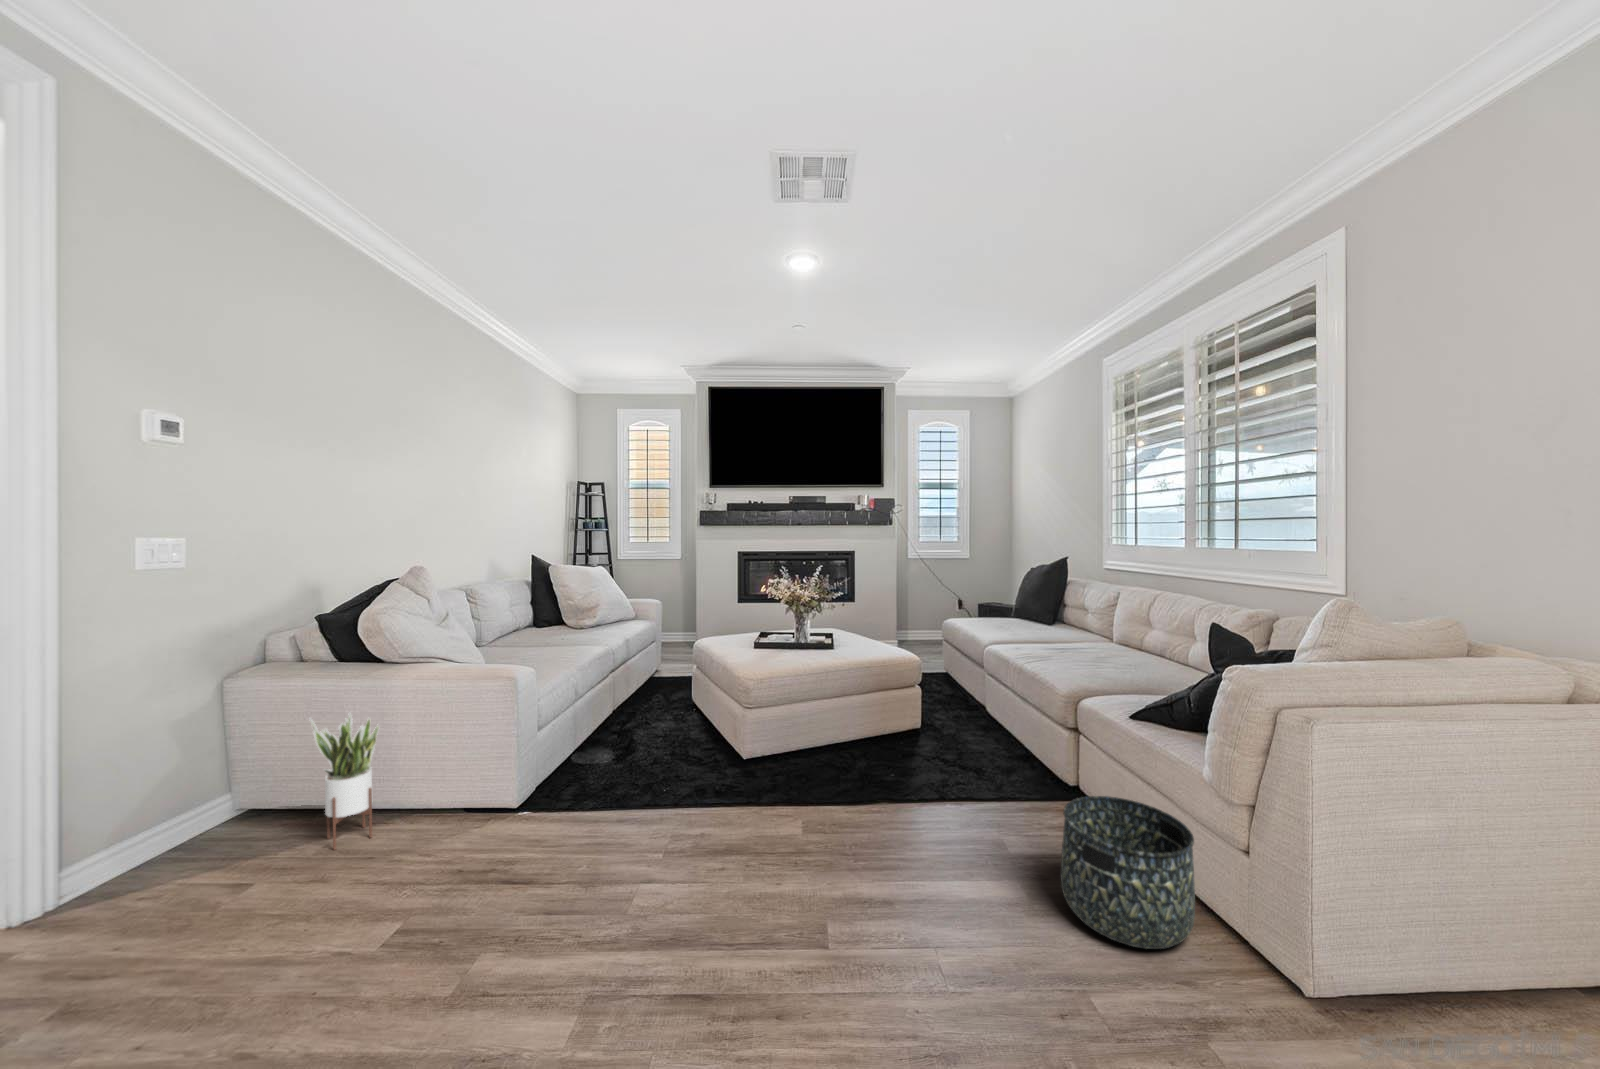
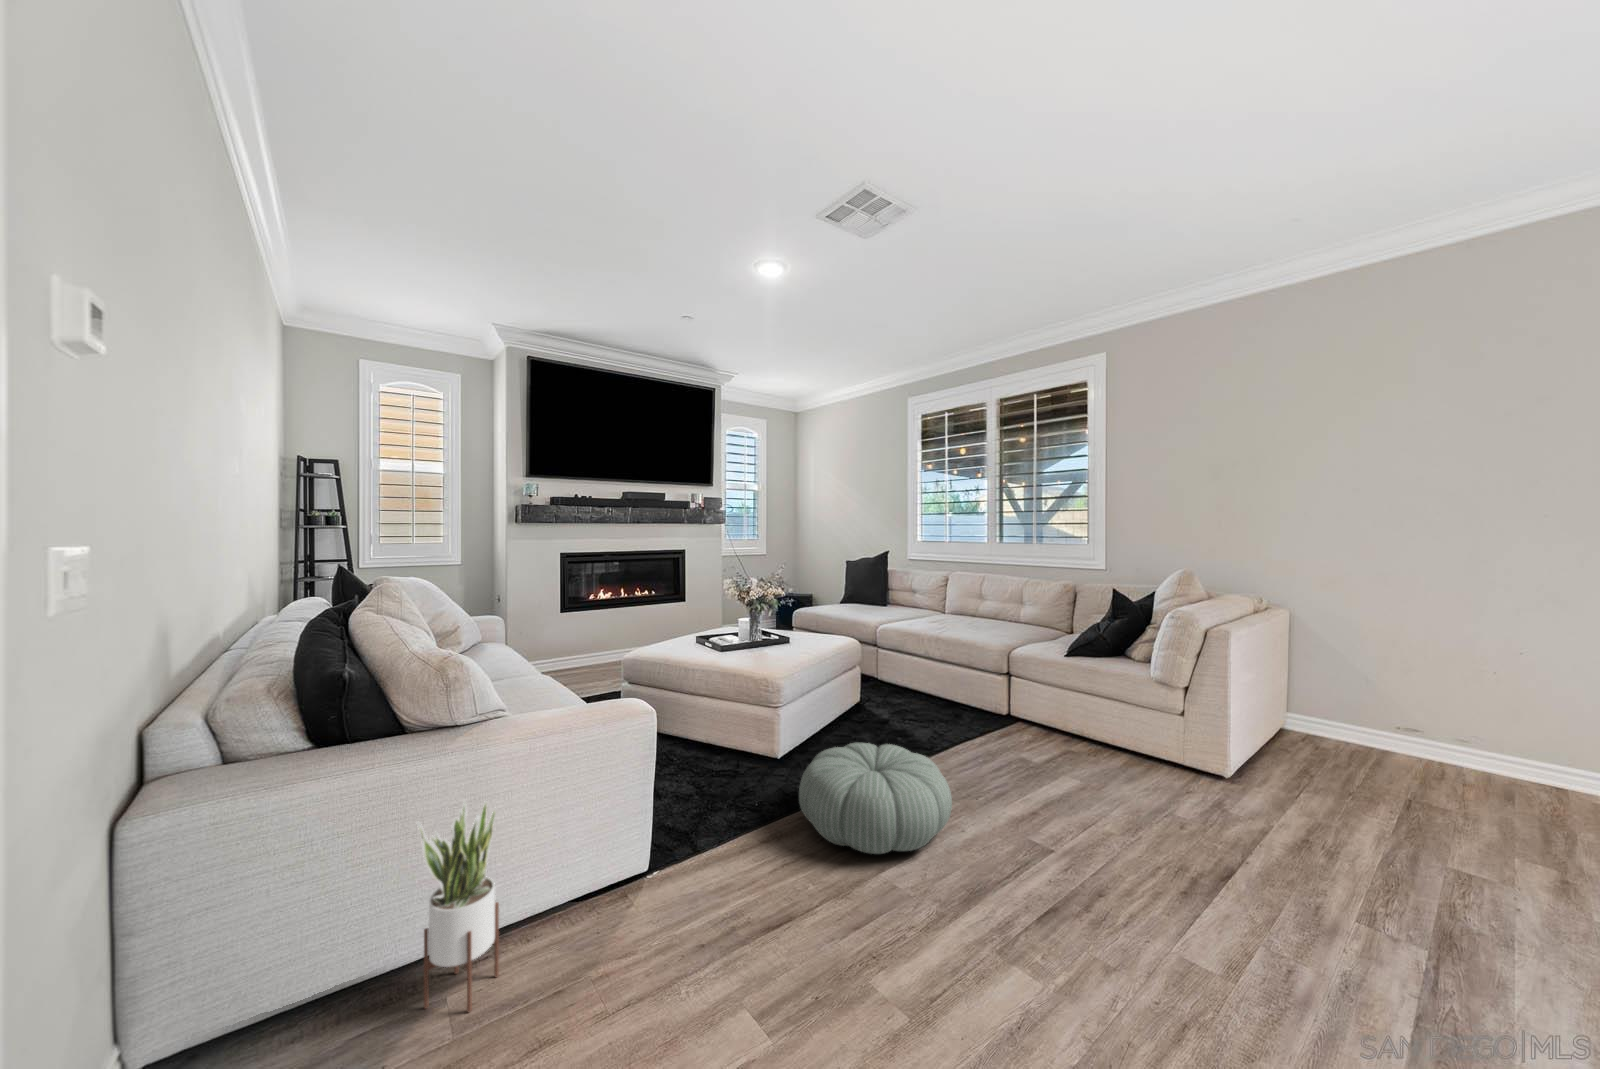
pouf: none [634,755,791,873] -> present [799,743,952,854]
basket: present [1061,796,1195,949] -> none [1098,704,1186,789]

